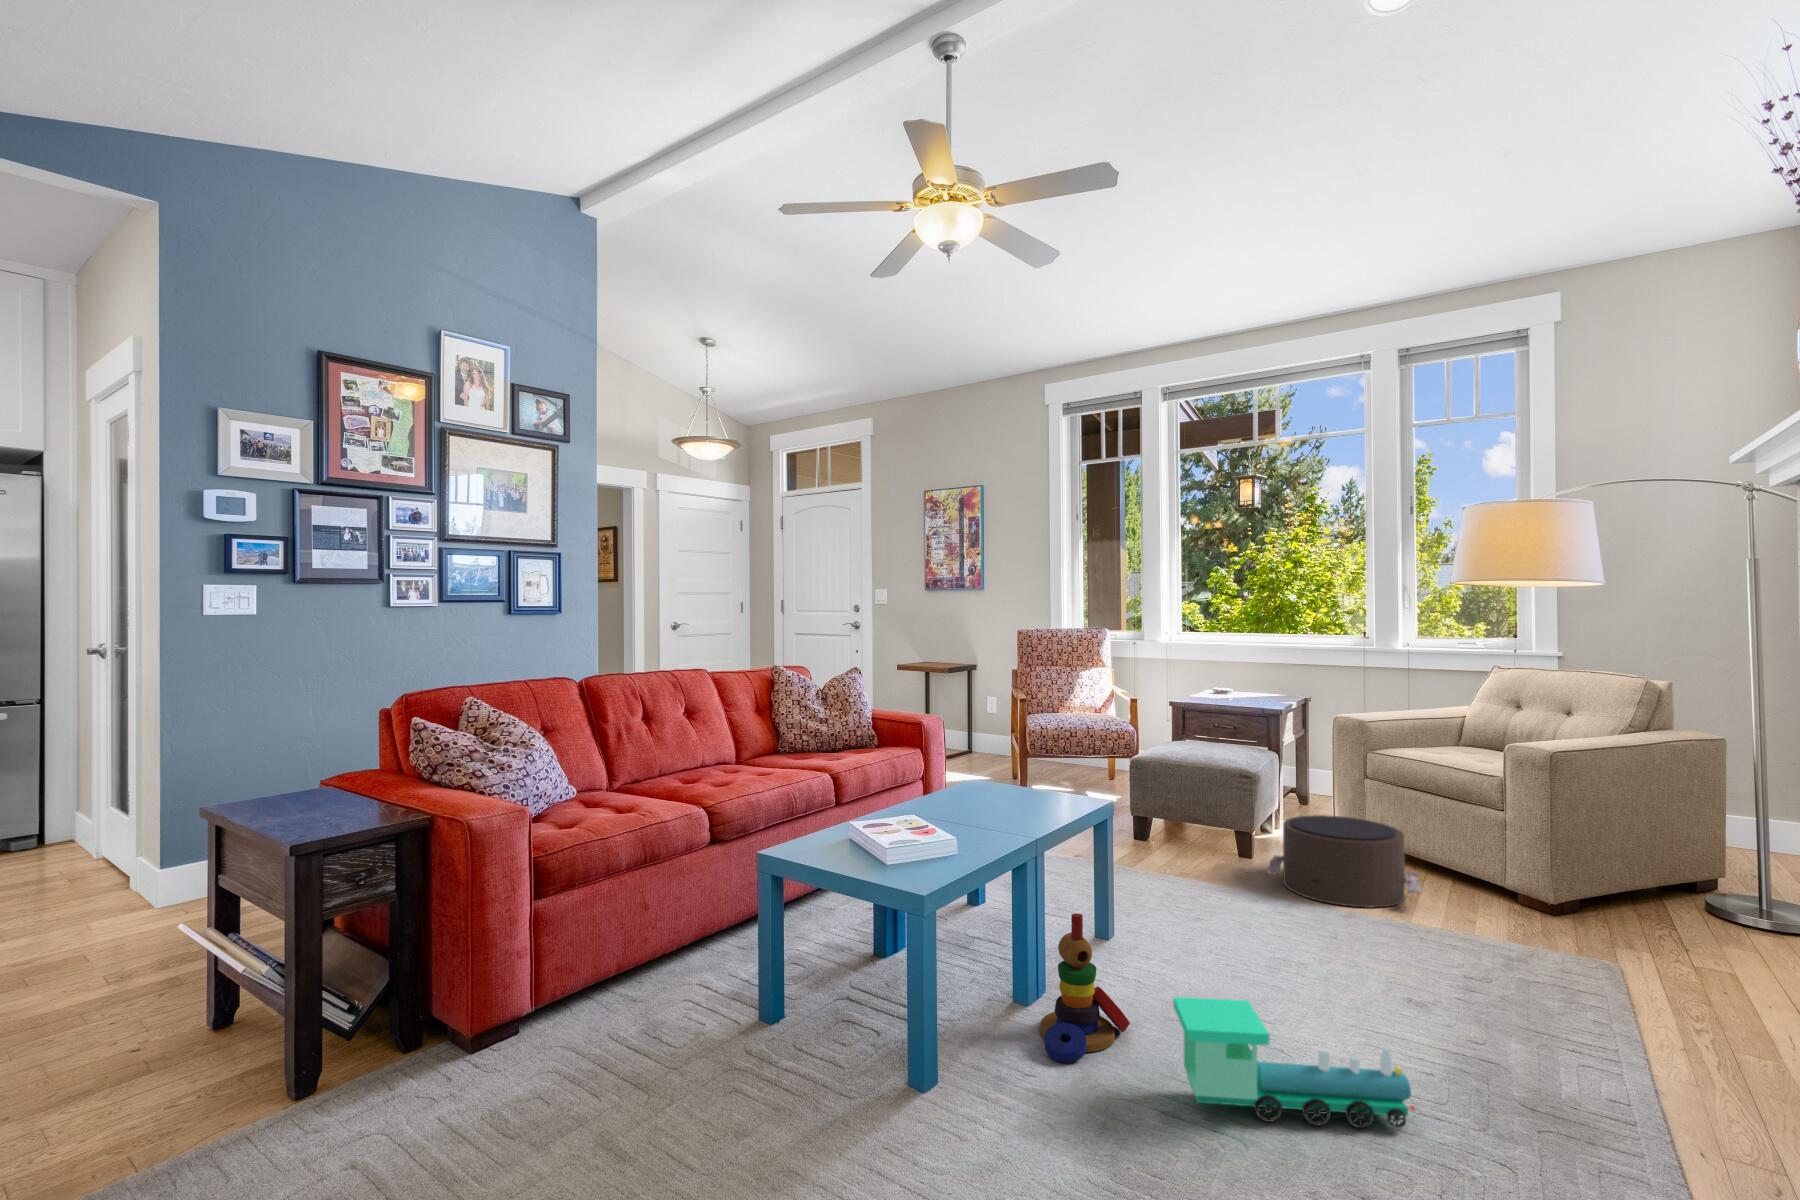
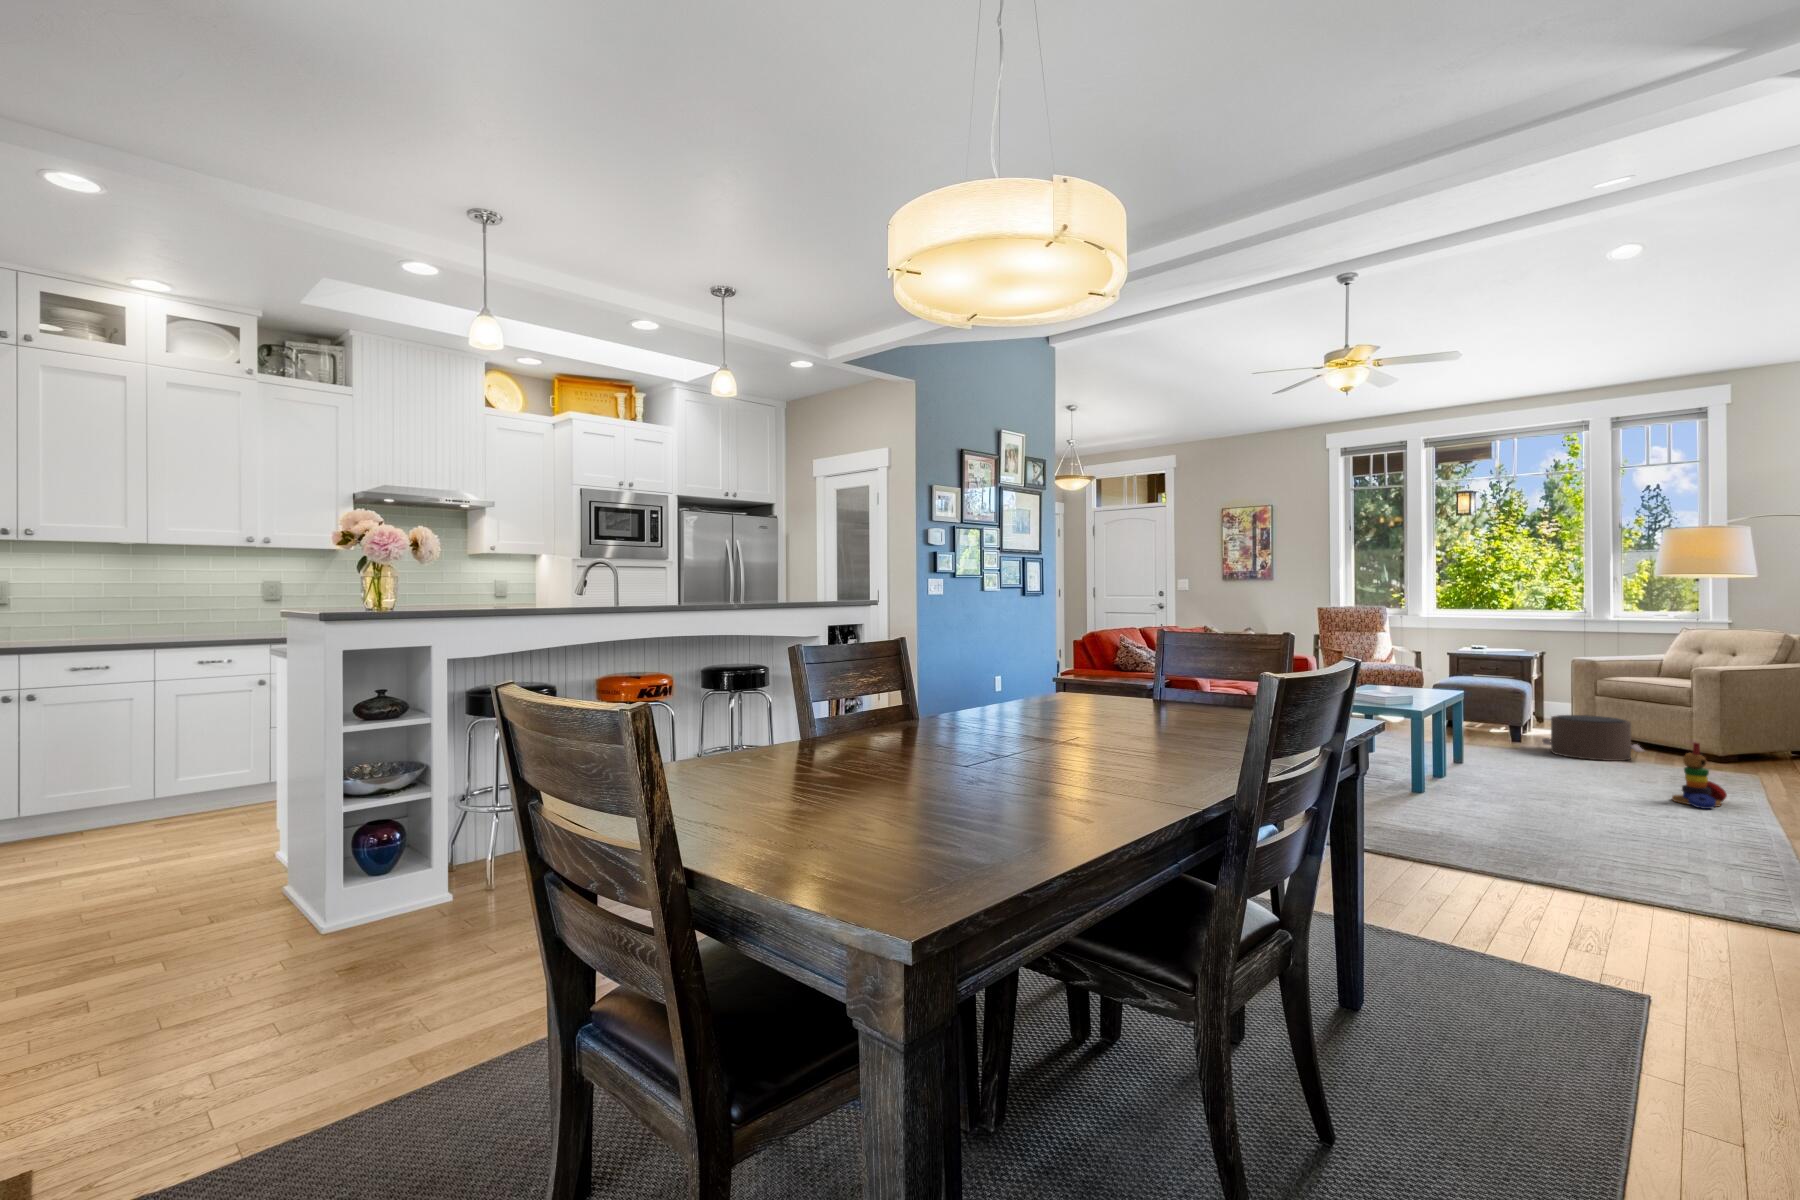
stacking toy: present [1040,913,1130,1063] -> present [1672,742,1727,809]
toy train: present [1173,997,1416,1128] -> none [1545,762,1666,810]

